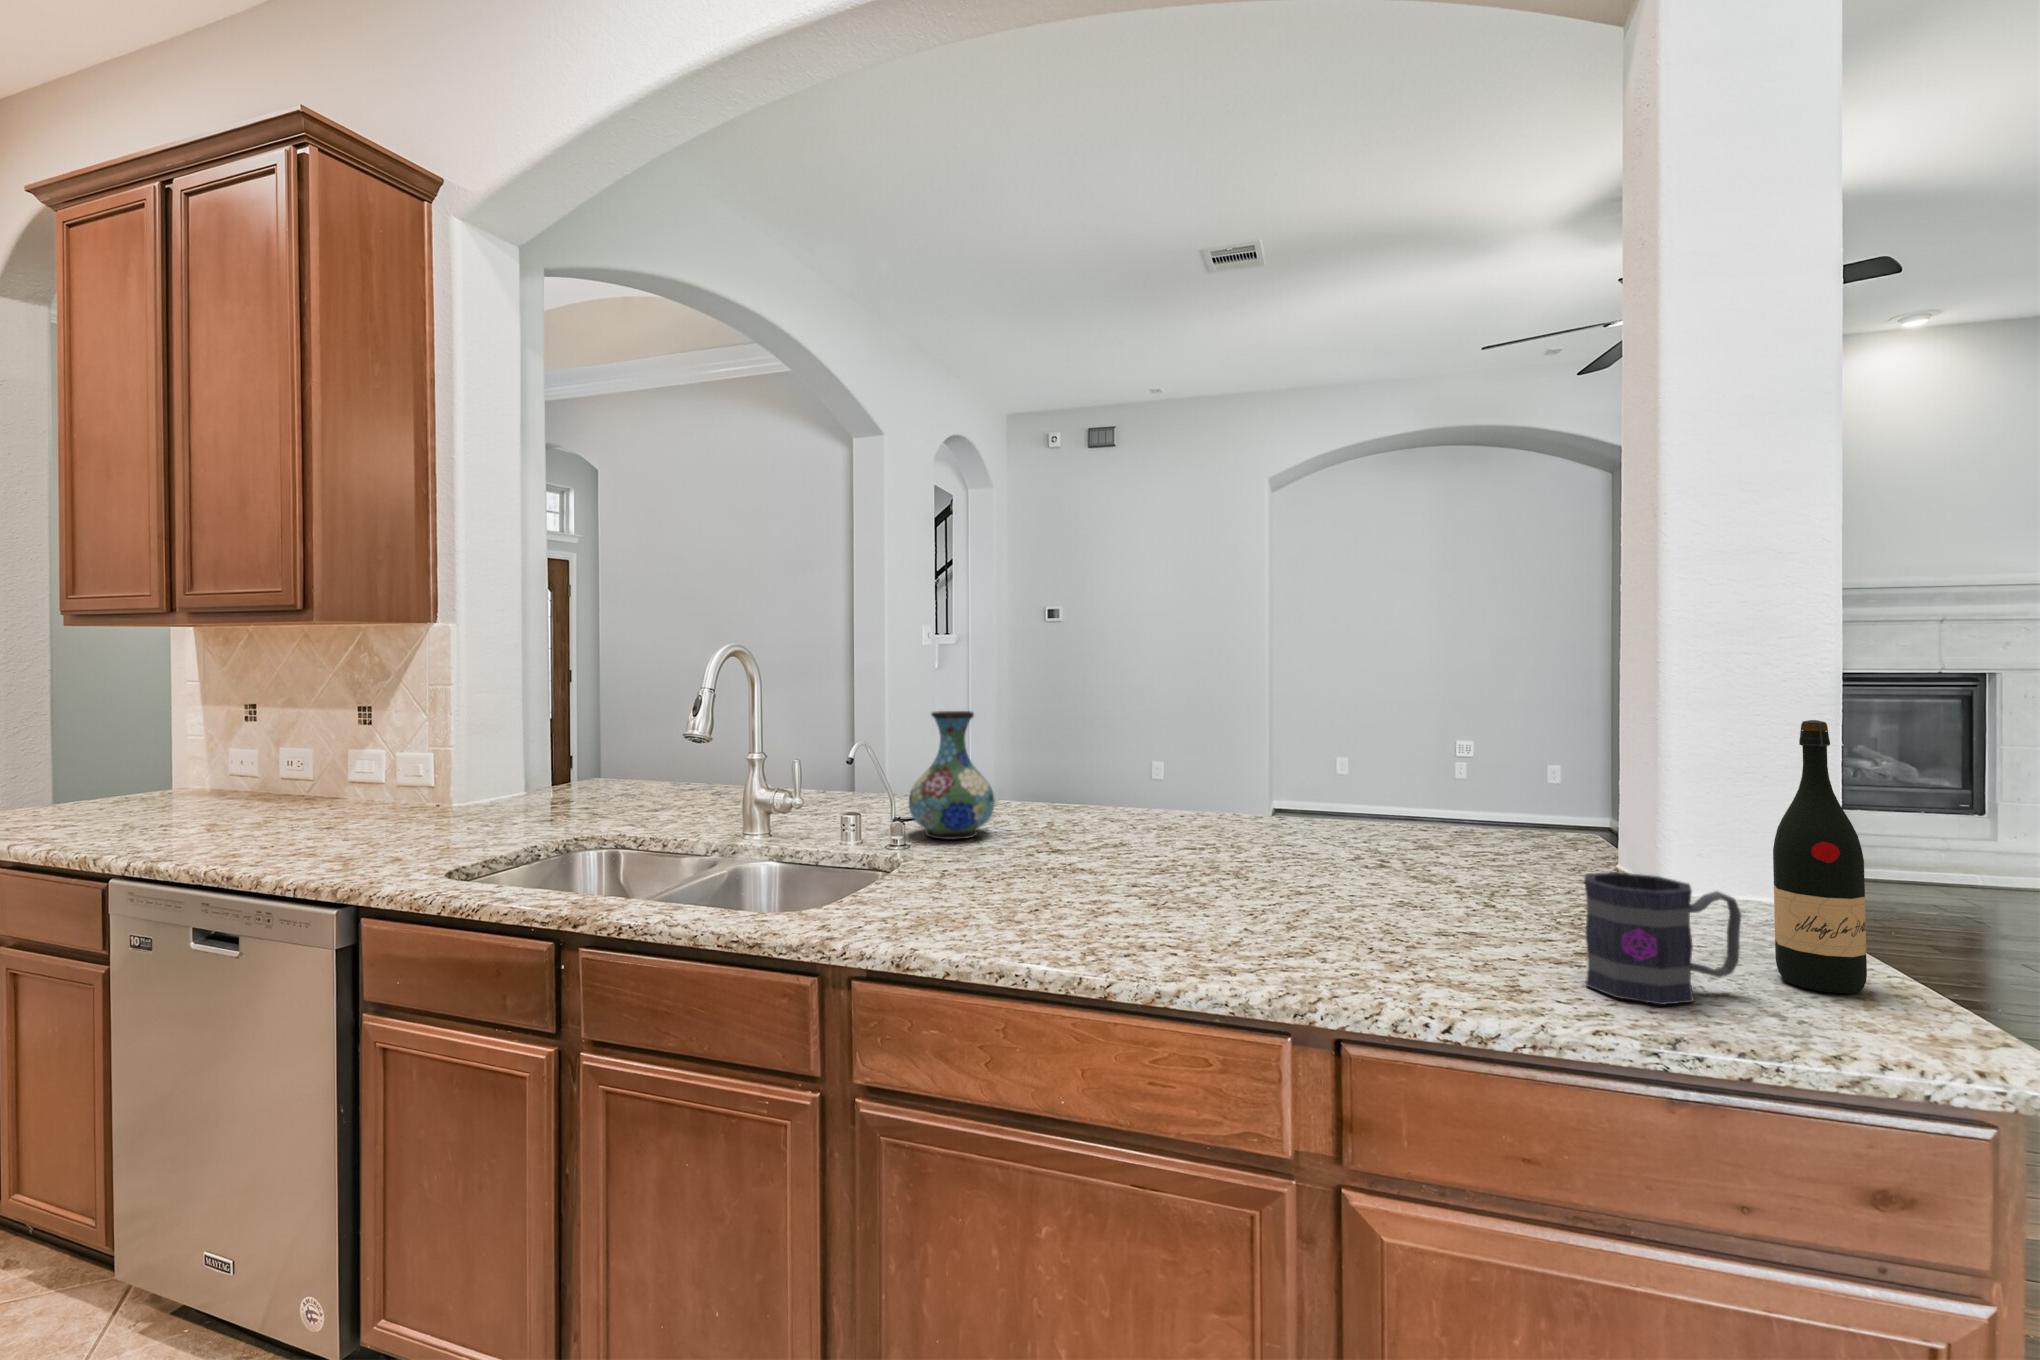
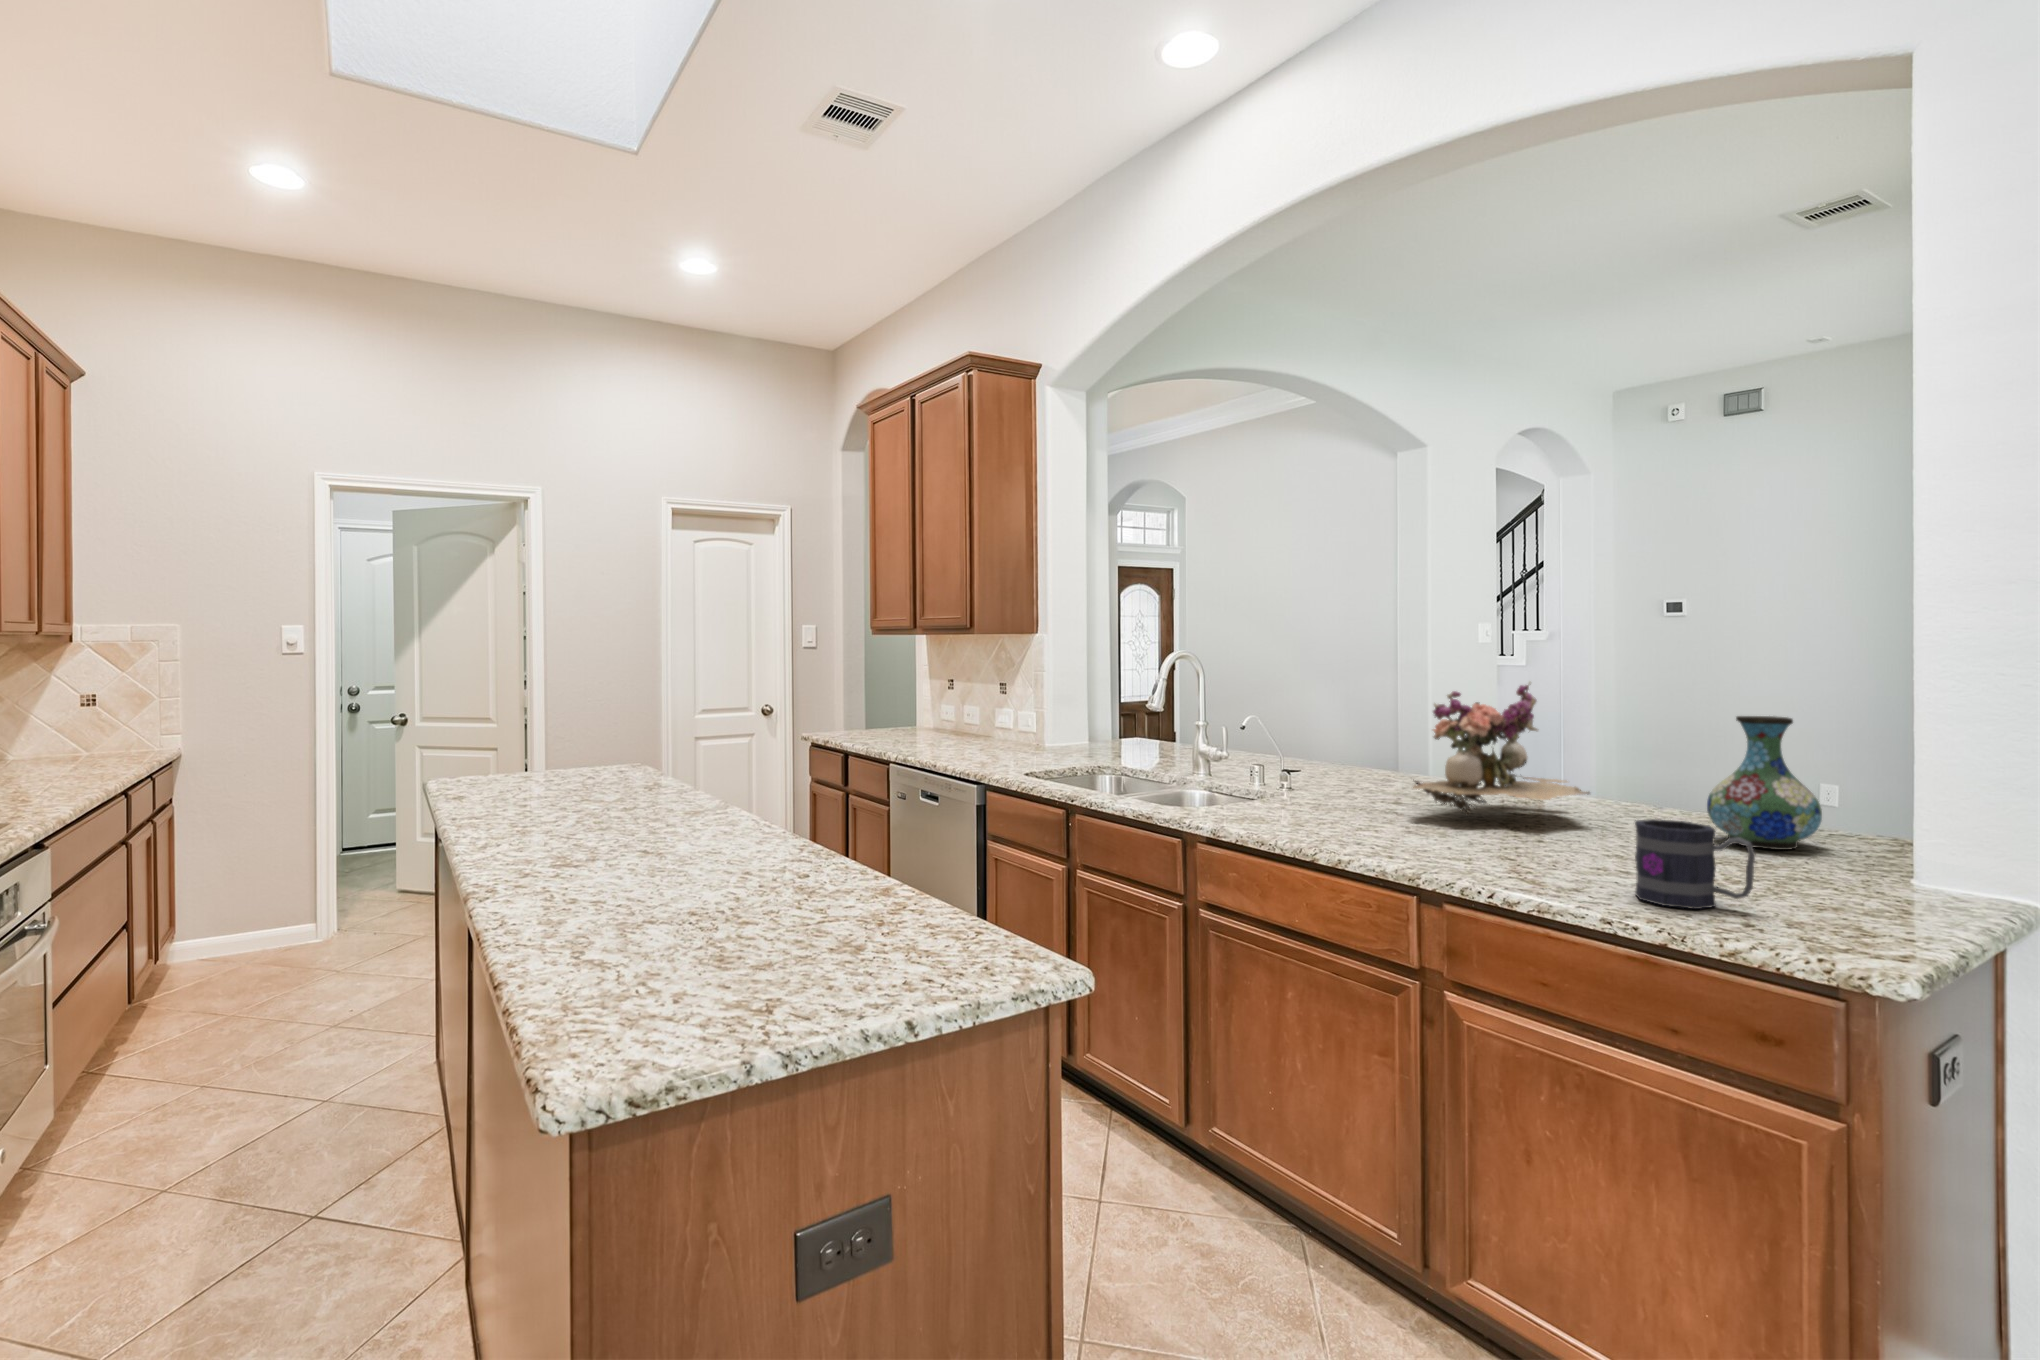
flower arrangement: none [1113,687,1316,873] -> present [1413,682,1590,814]
vase: present [909,711,995,839] -> present [1707,716,1822,850]
wine bottle: present [1773,720,1867,994] -> none [1816,717,1889,927]

